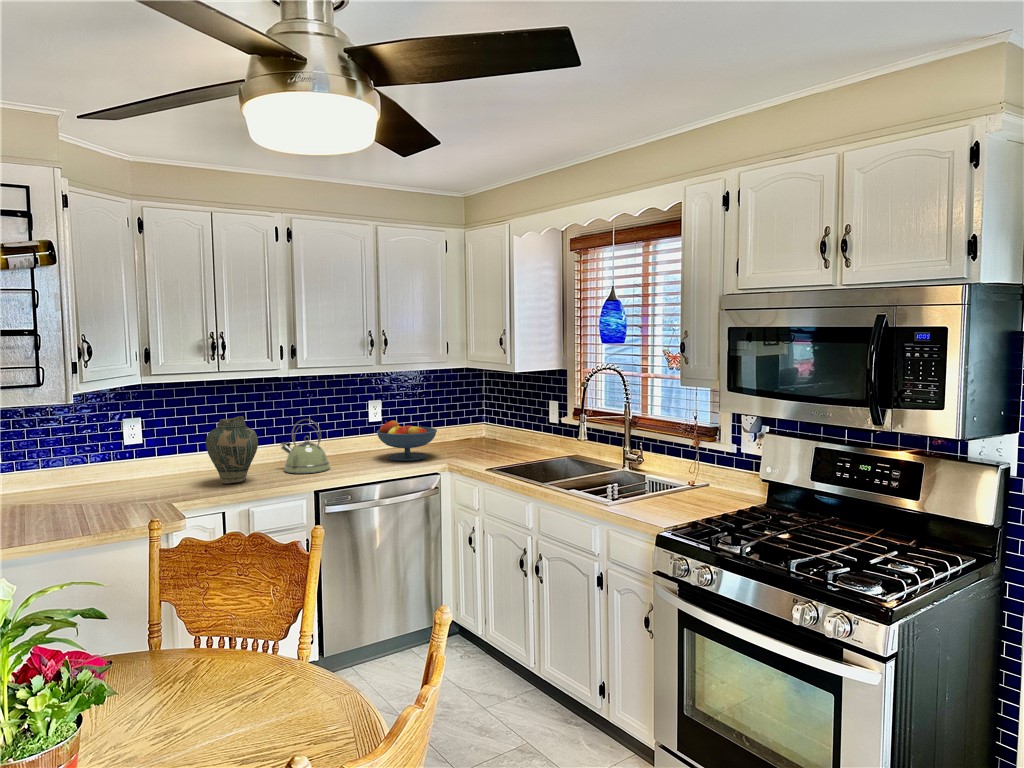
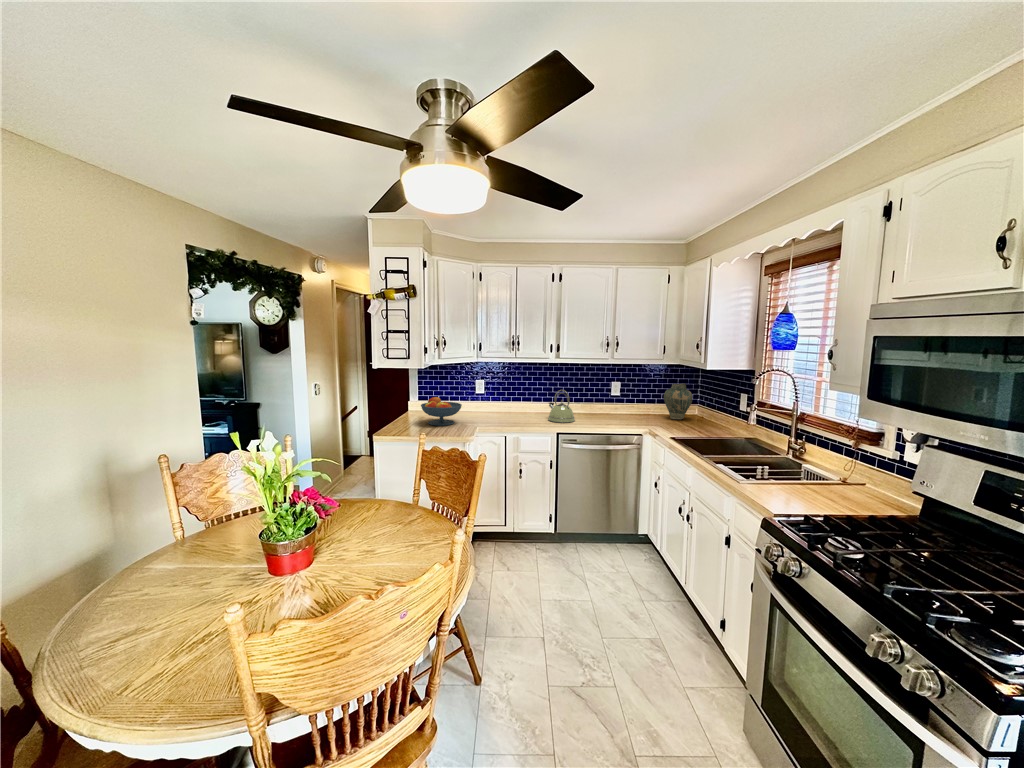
vase: present [206,416,258,484] -> present [664,384,692,419]
fruit bowl: present [376,421,437,461] -> present [421,397,462,426]

